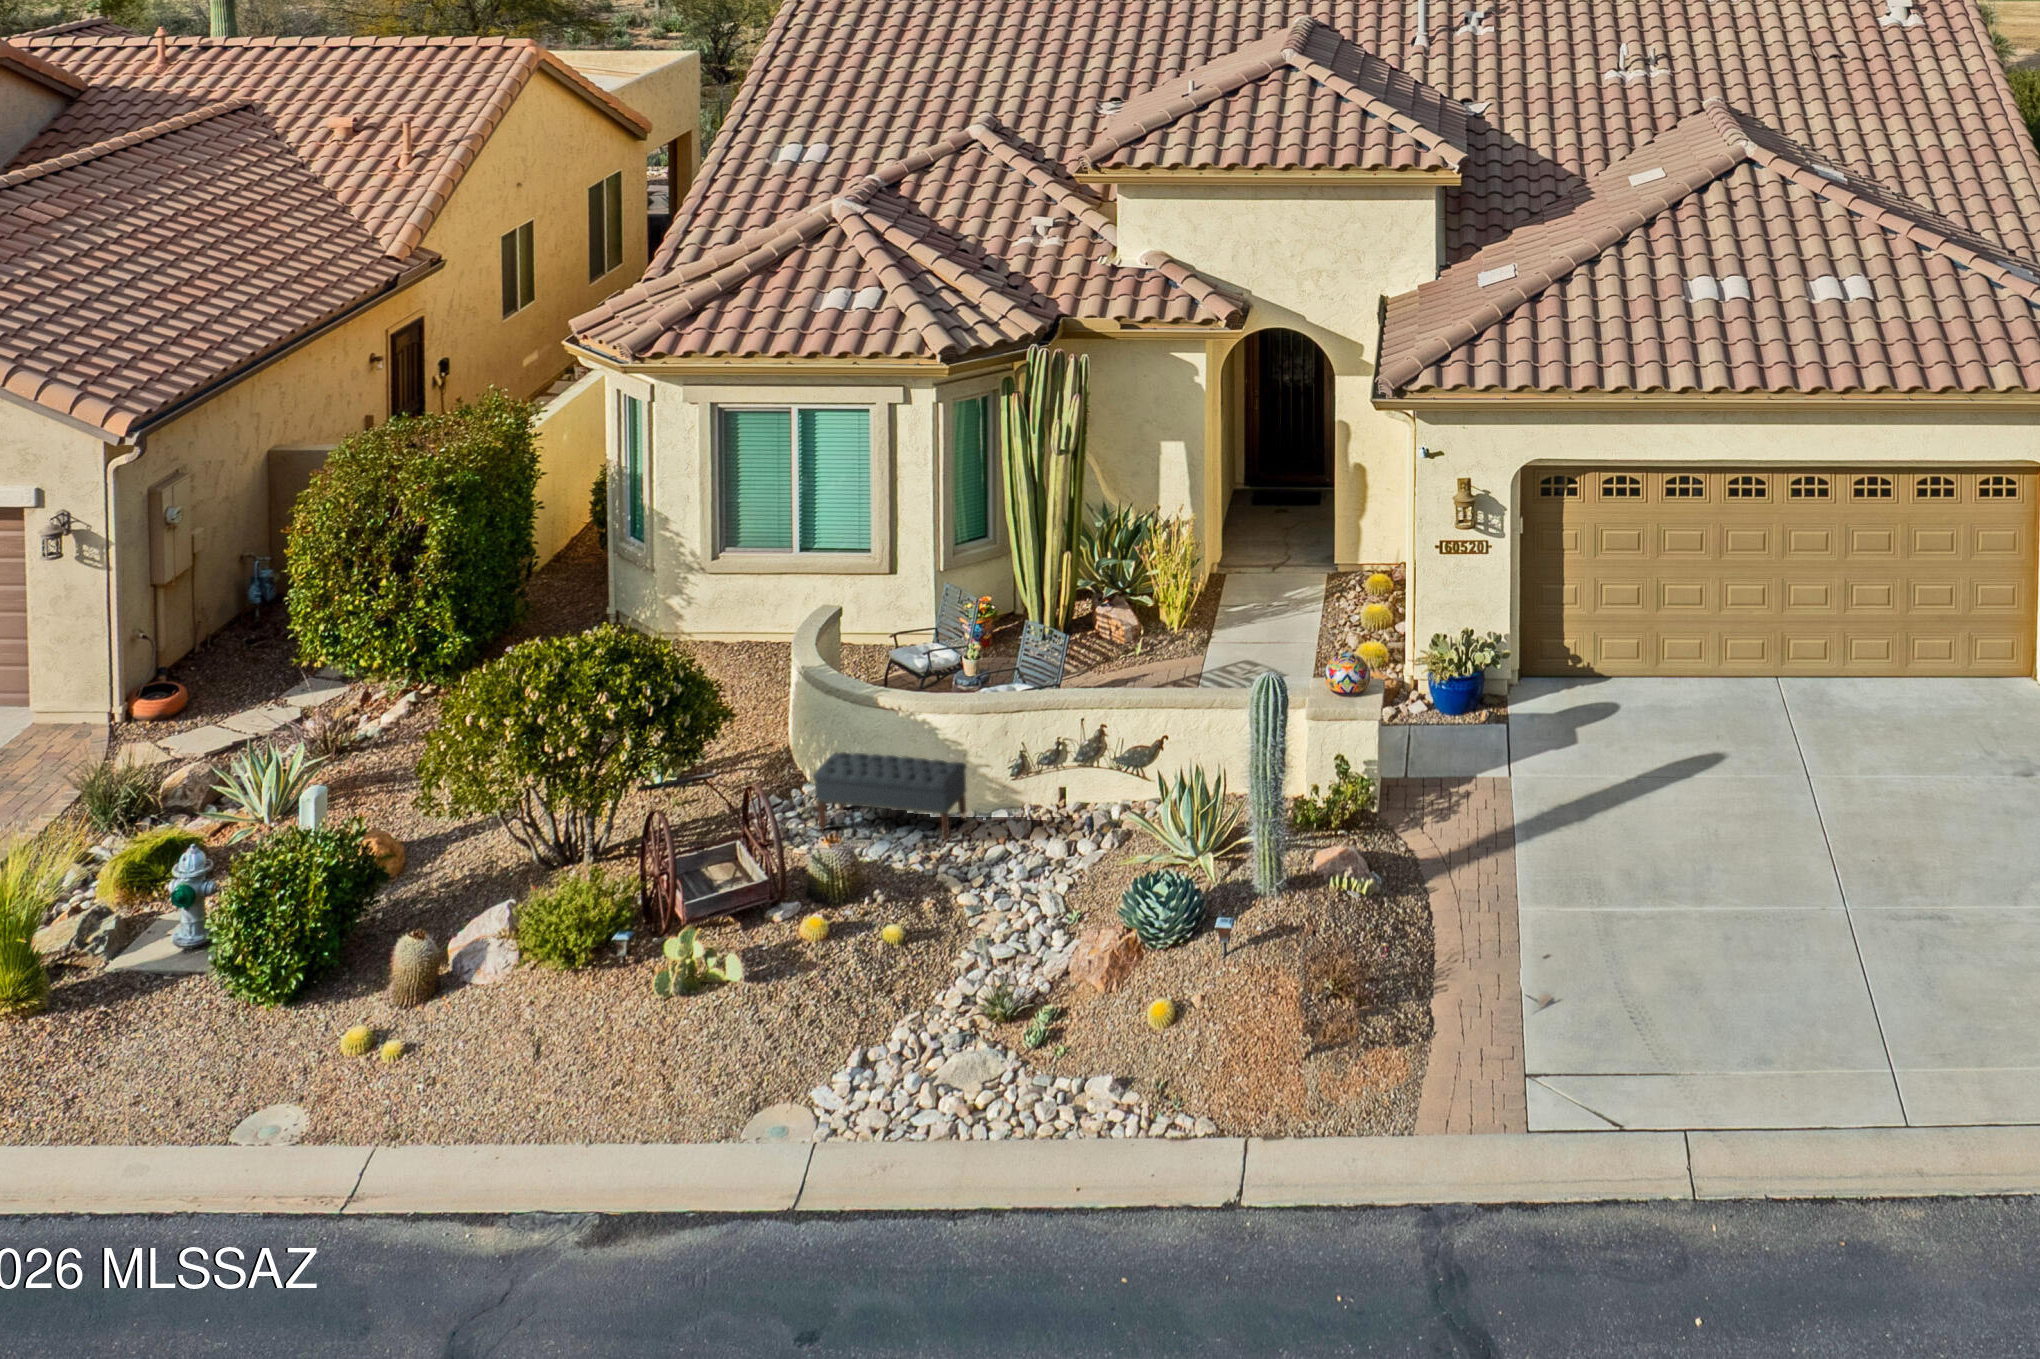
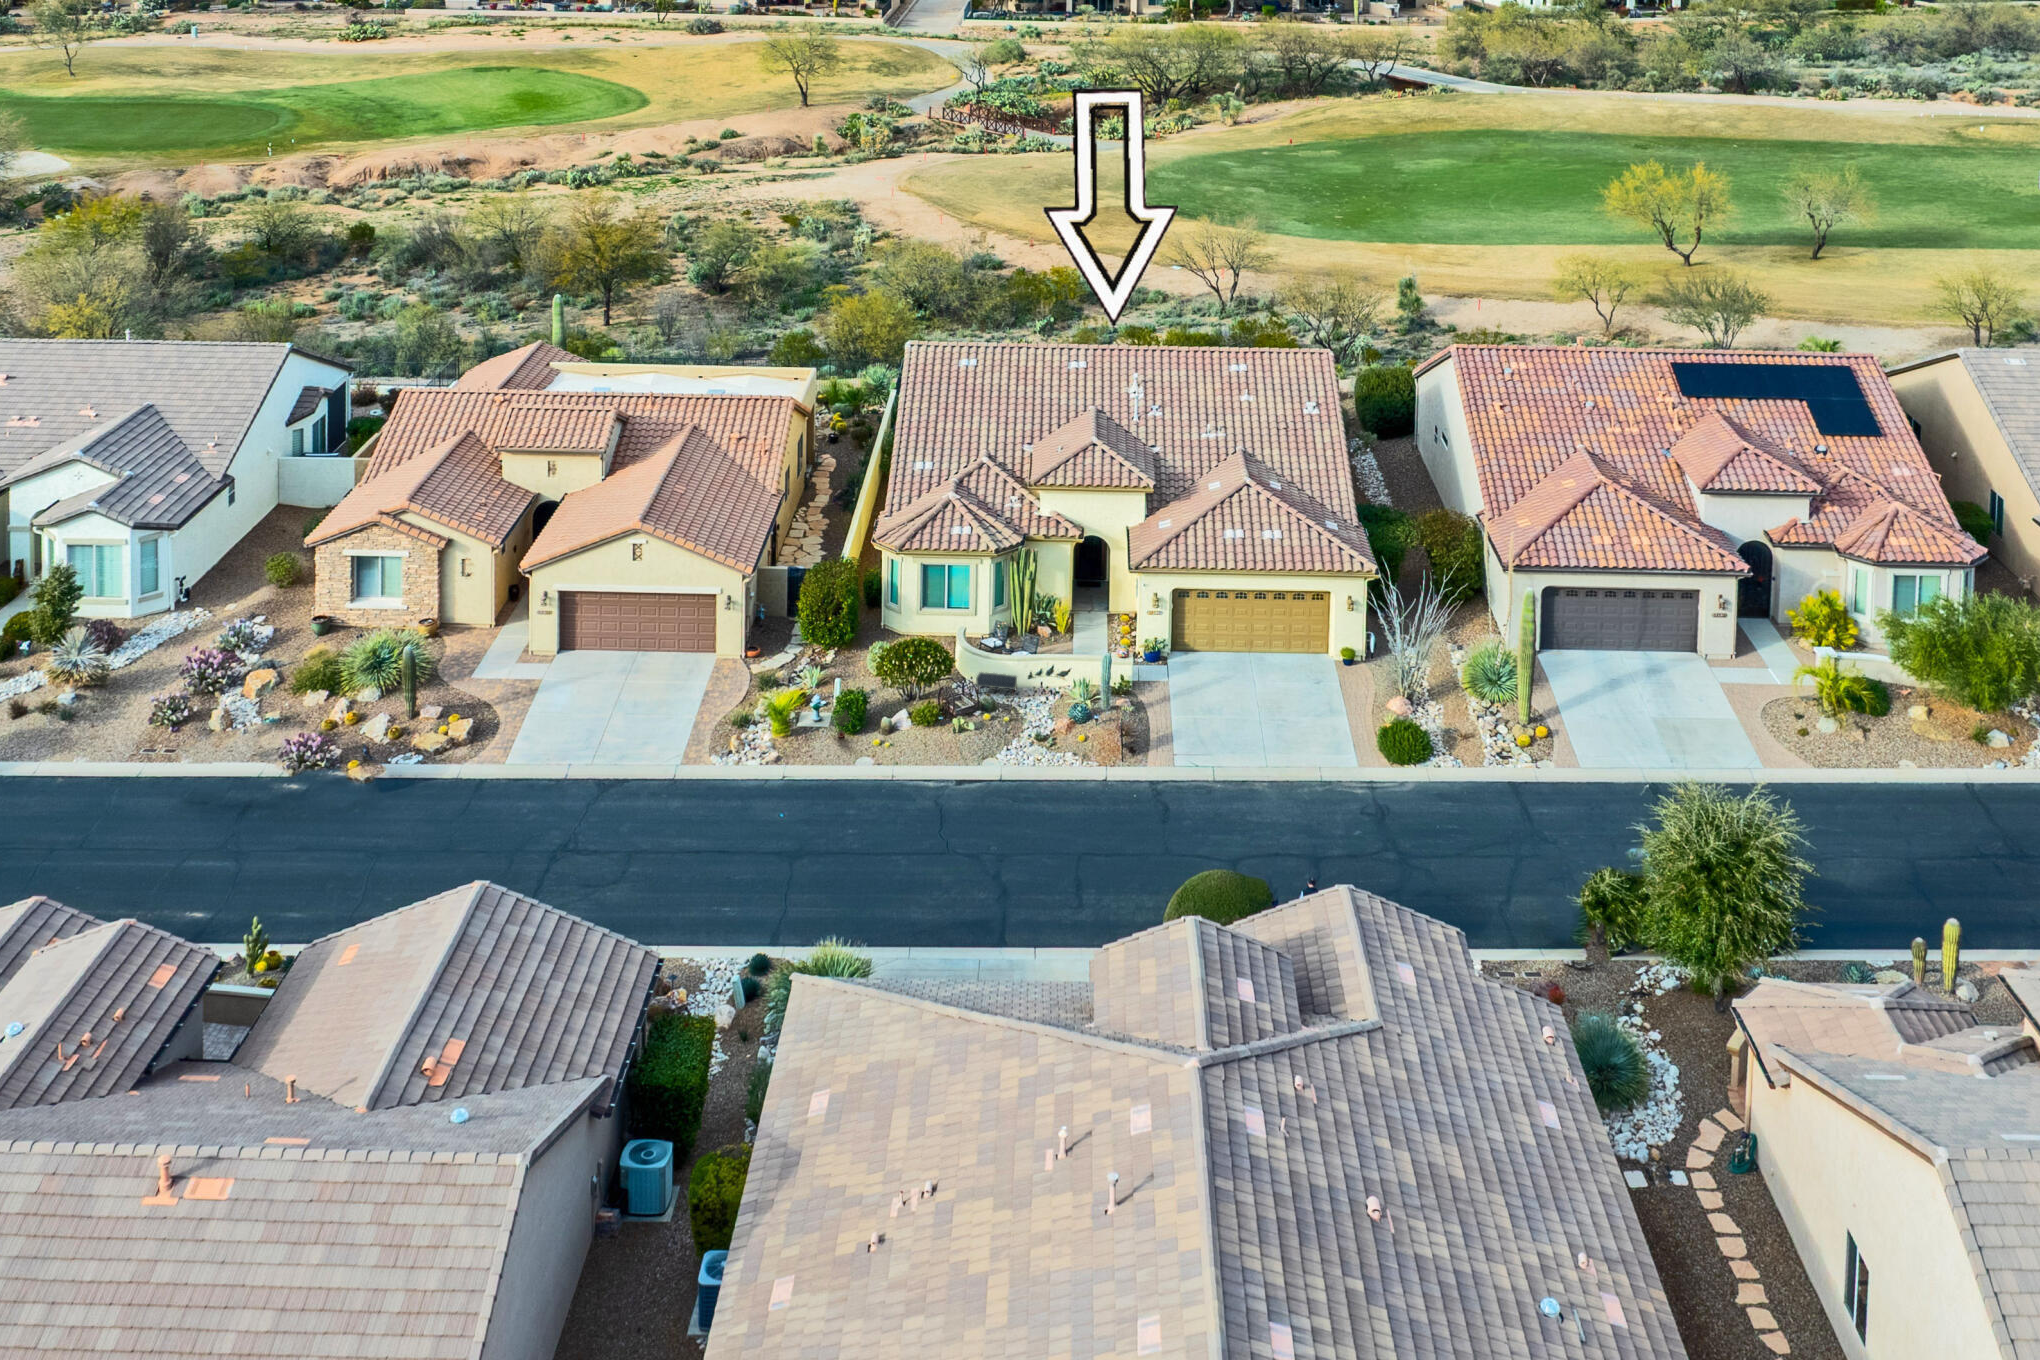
potted tree: none [152,915,231,1031] -> present [835,712,851,738]

